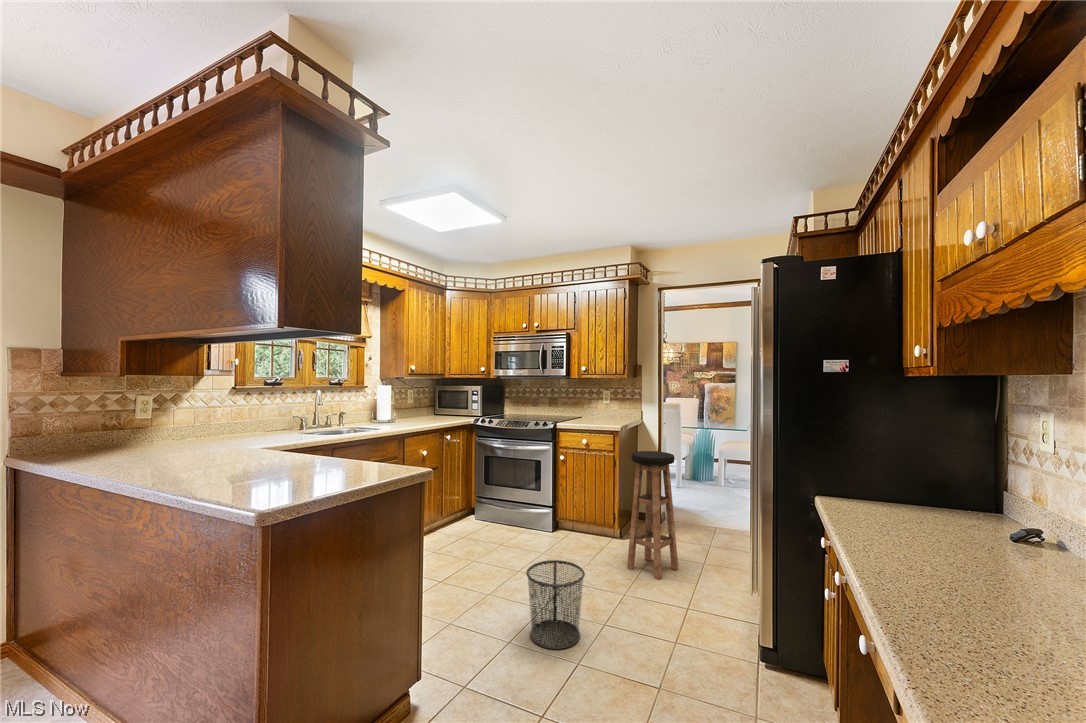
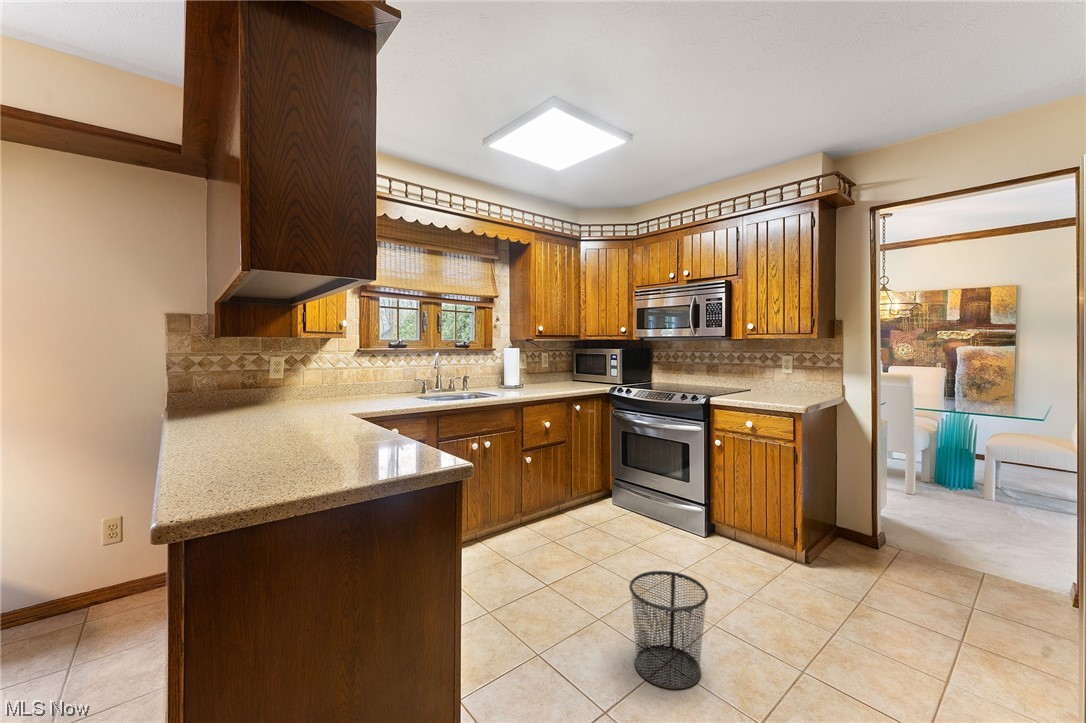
bar stool: present [627,451,678,580] -> none [795,439,877,619]

